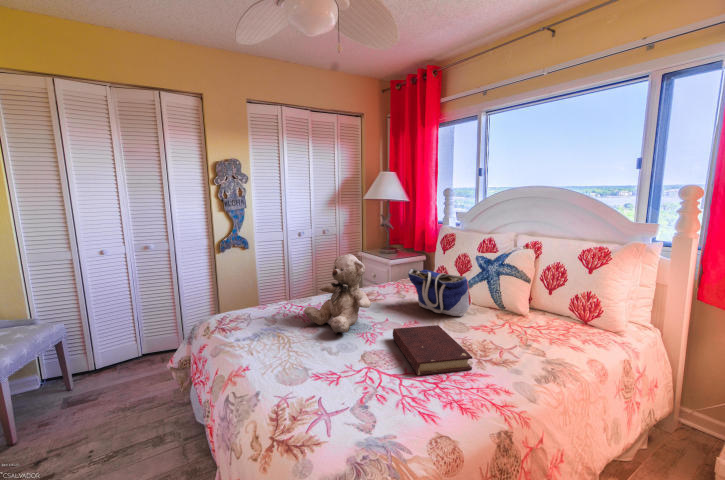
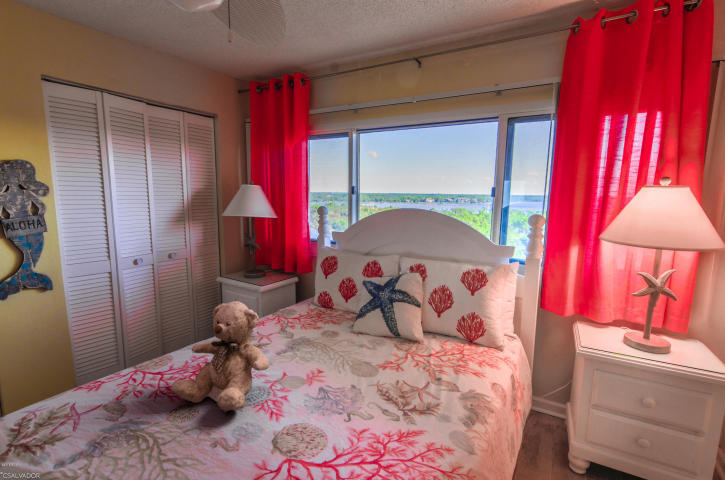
tote bag: present [408,269,472,316] -> none [302,305,372,354]
book: present [393,325,473,375] -> none [302,374,404,455]

